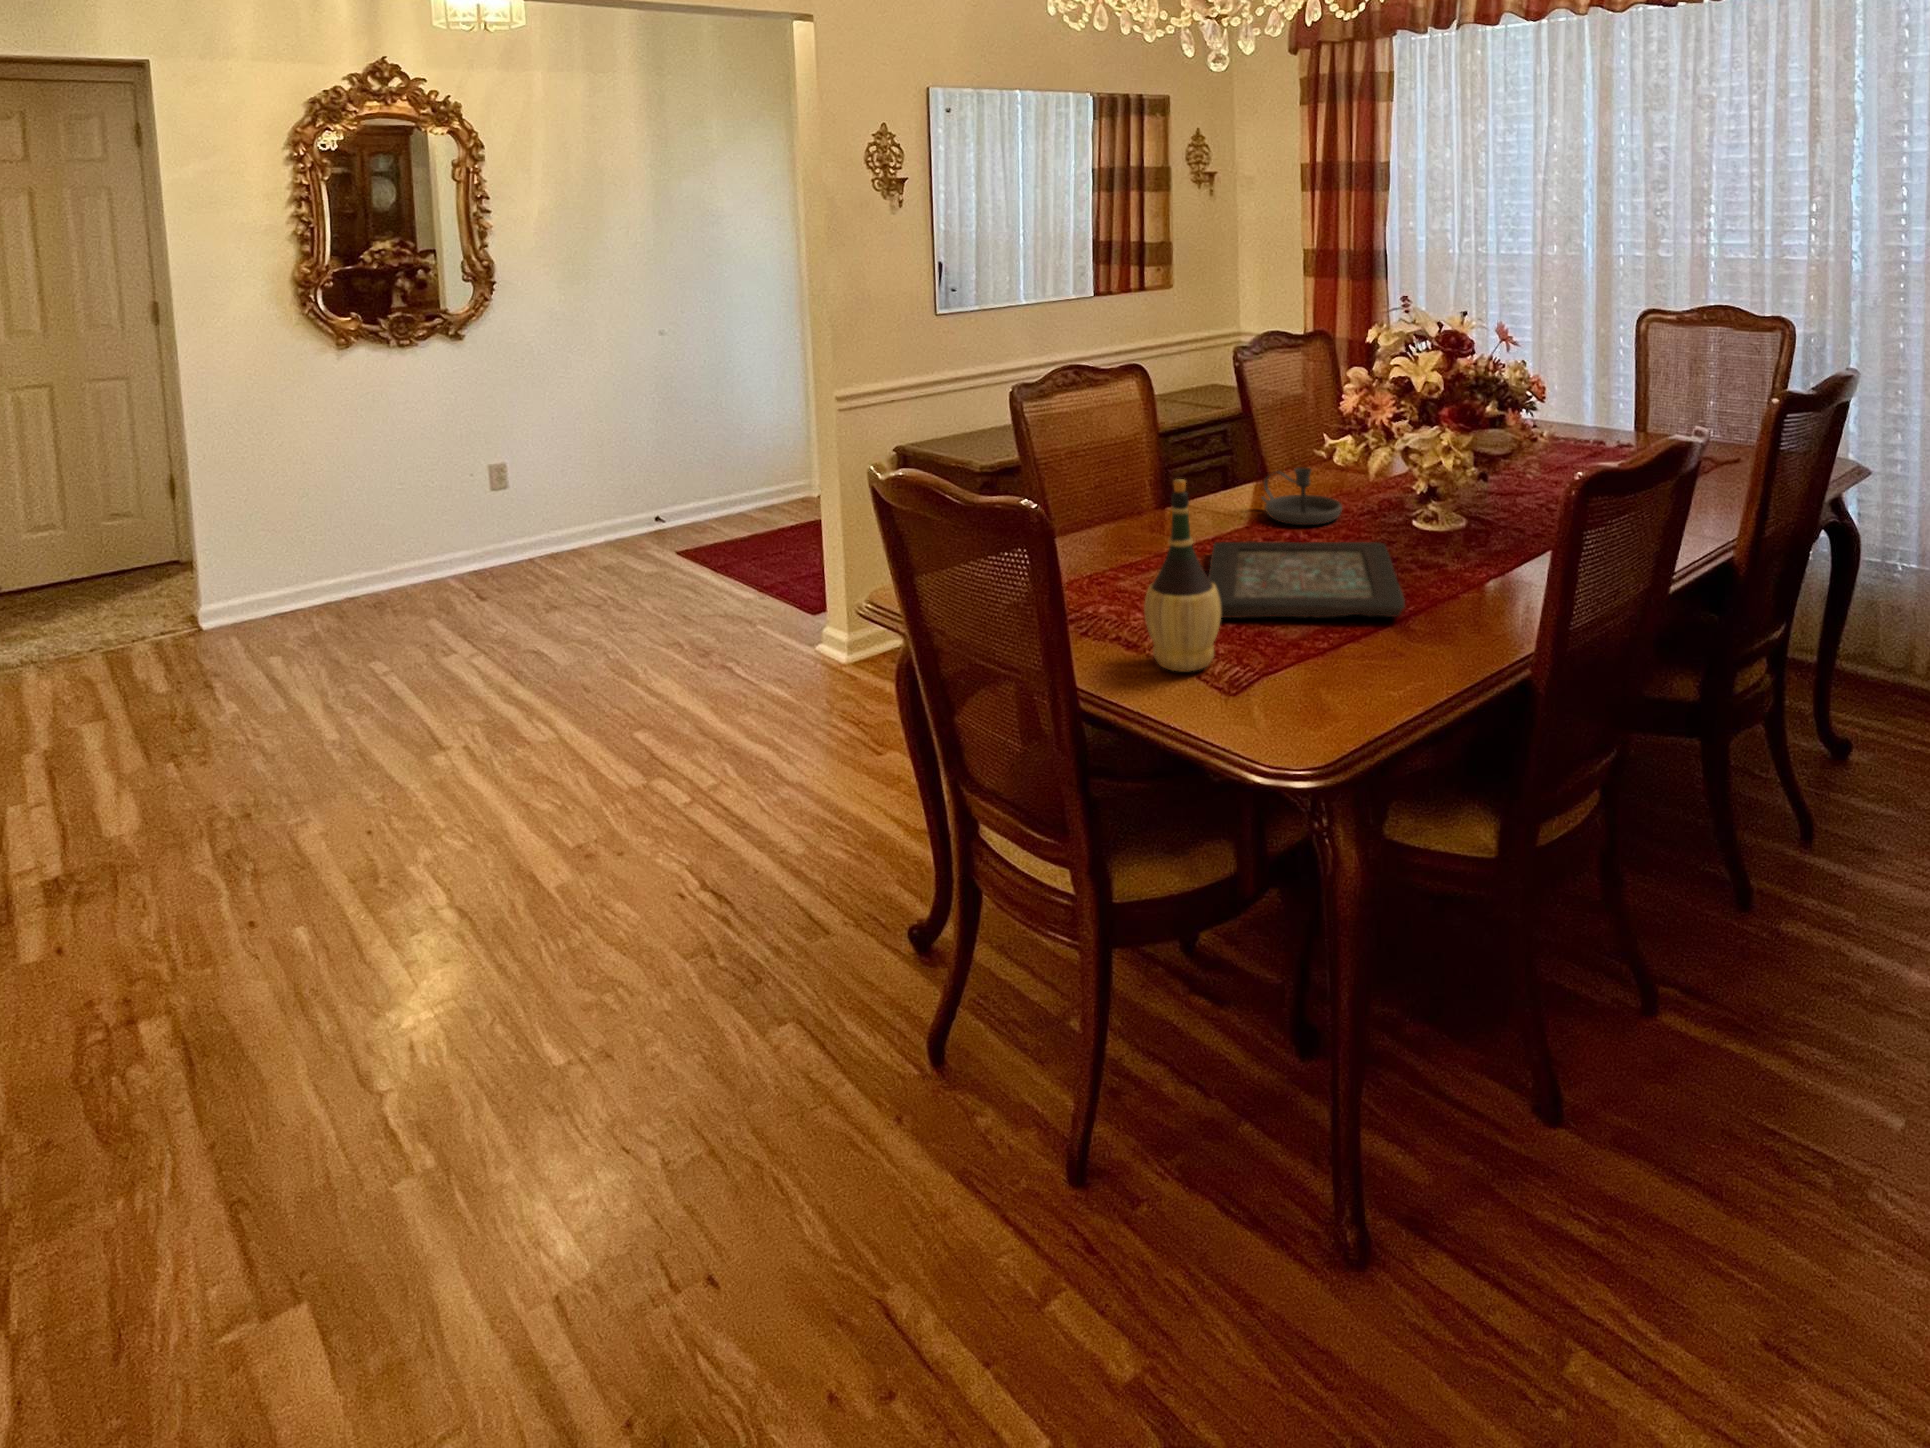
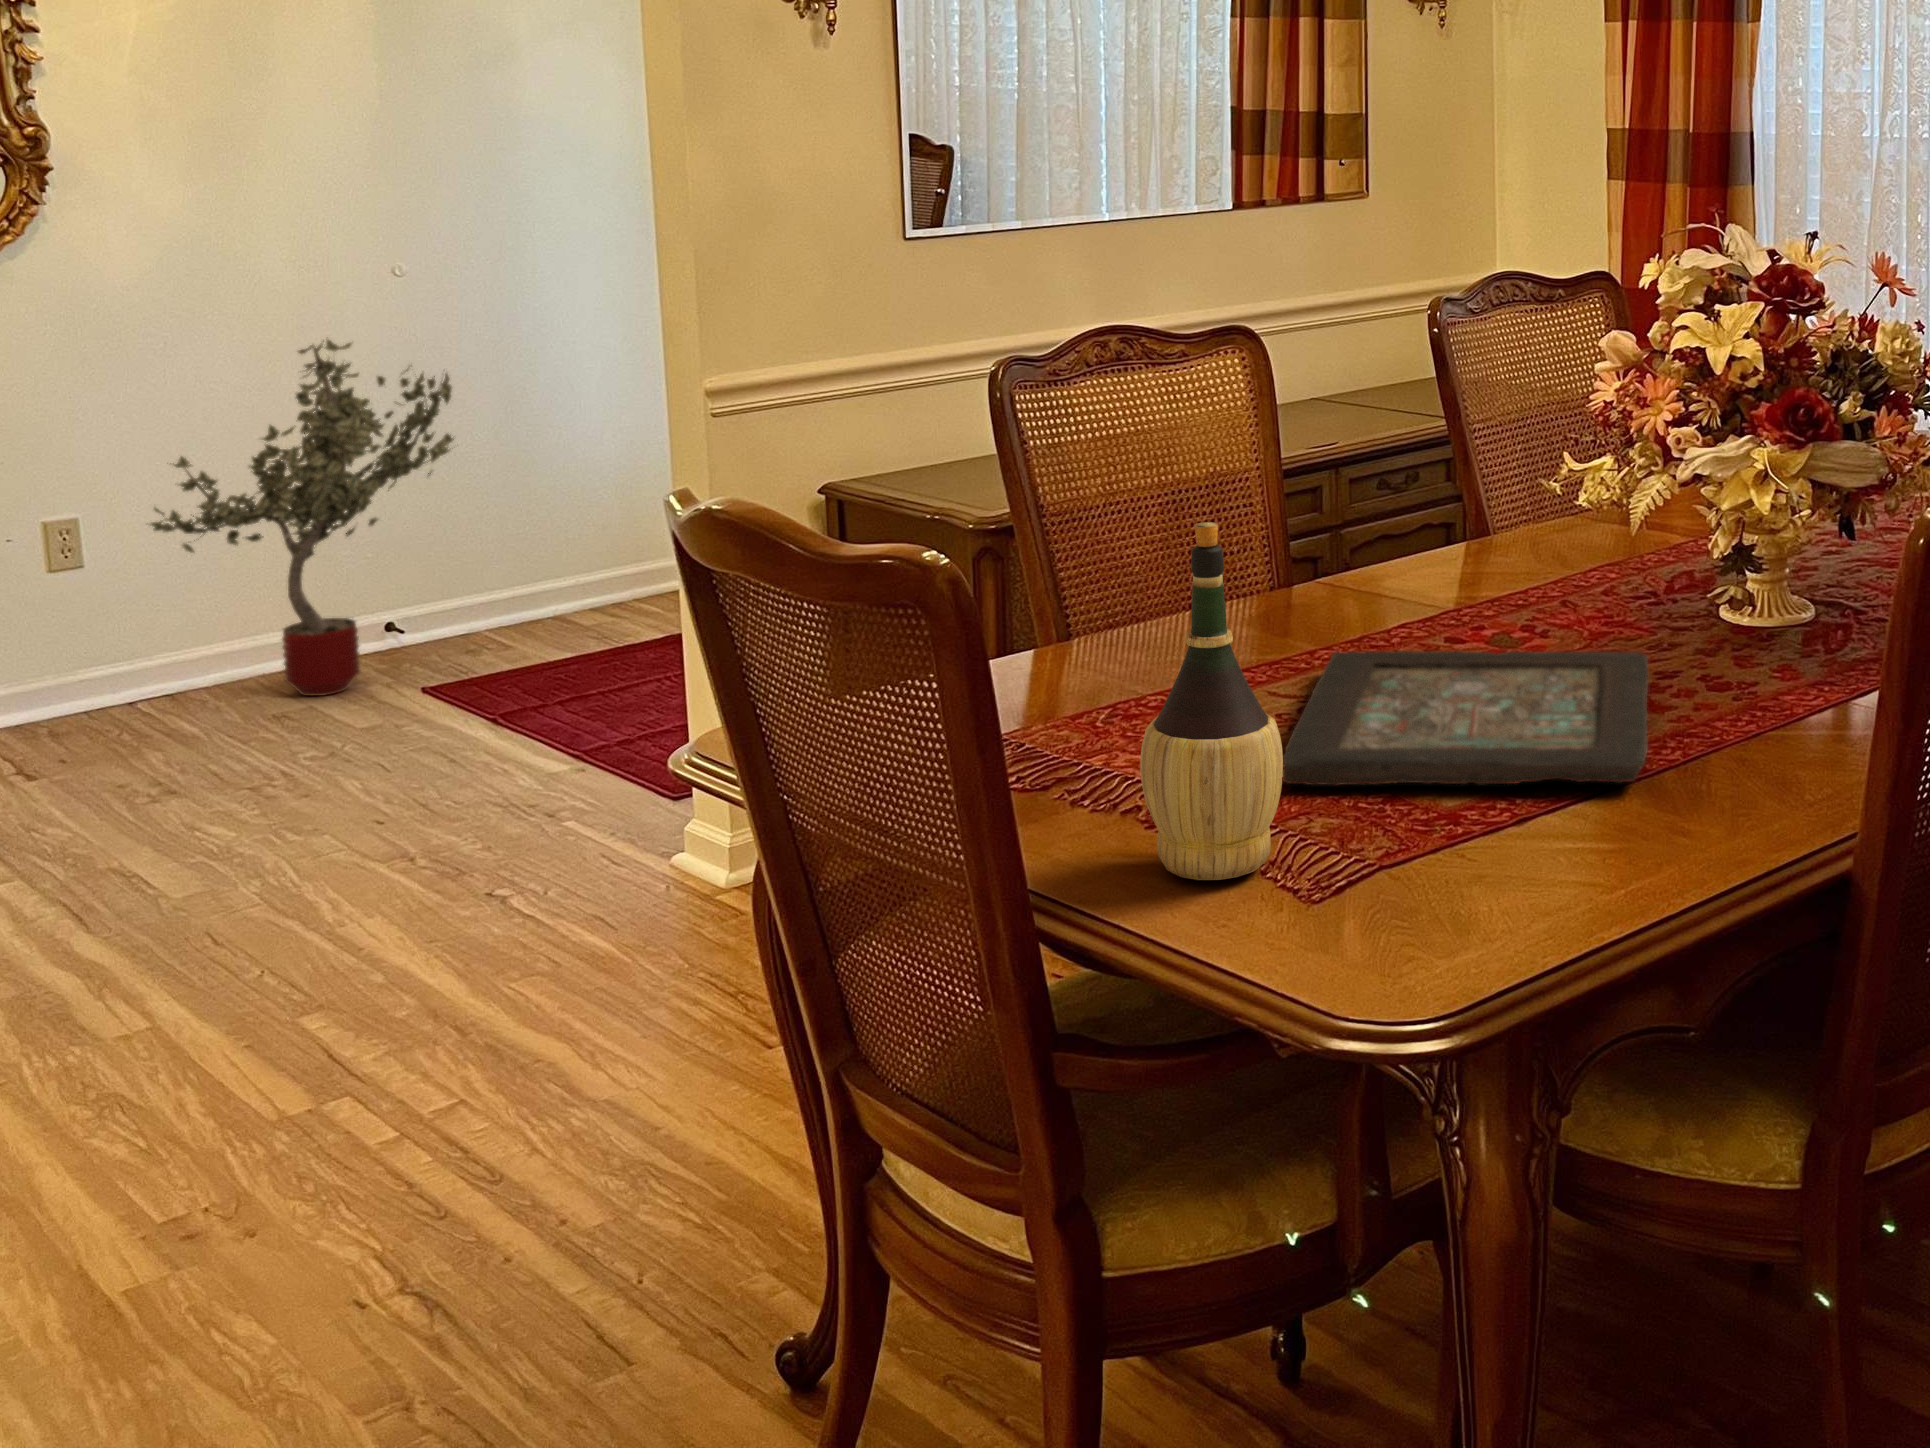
potted tree: none [542,368,696,556] -> present [150,338,454,696]
candlestick: present [1262,467,1342,525] -> none [1445,517,1591,624]

